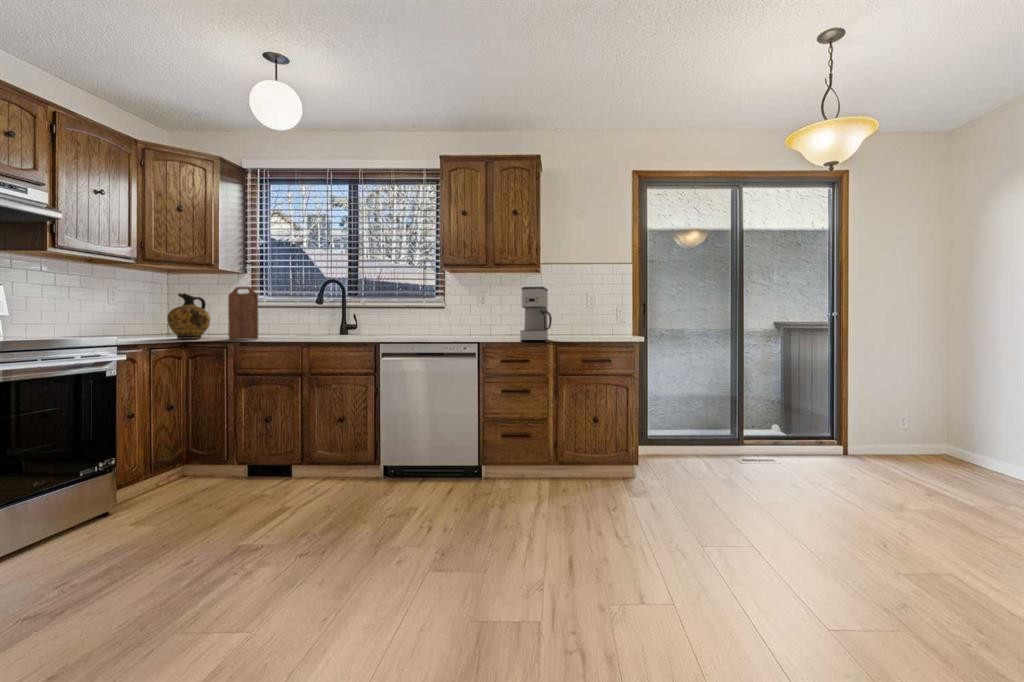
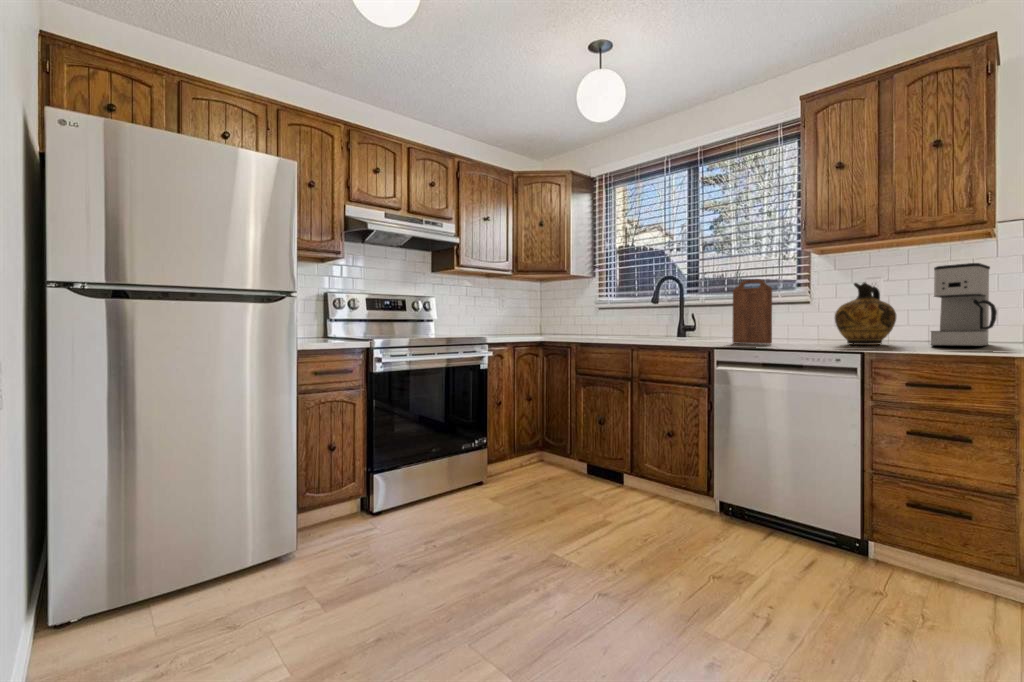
cutting board: present [228,287,258,339] -> present [732,279,772,344]
ceramic jug: present [167,293,210,339] -> present [835,283,896,345]

